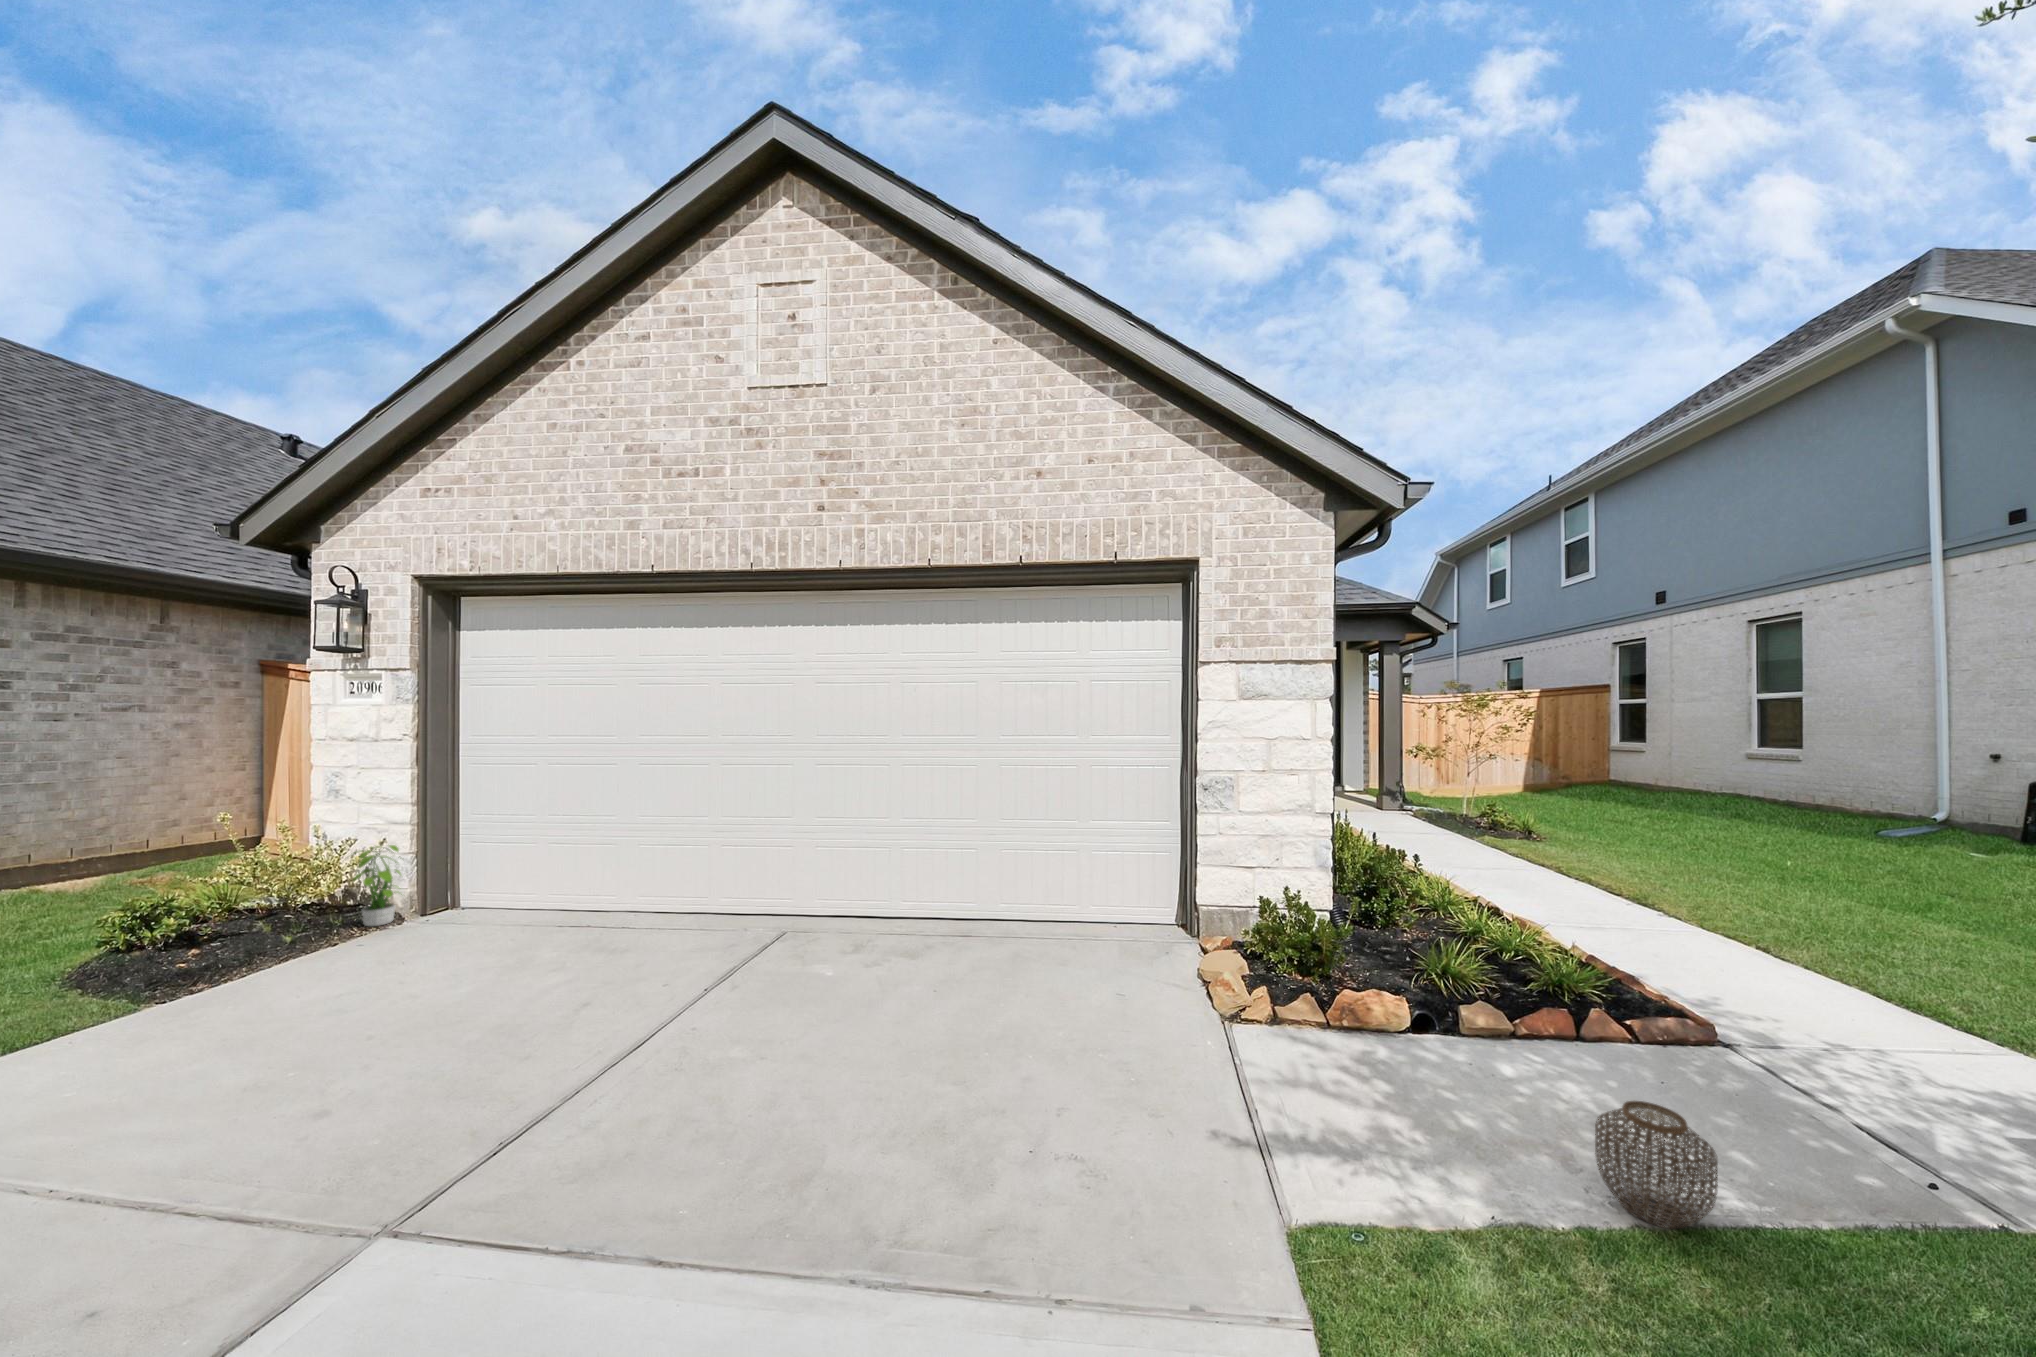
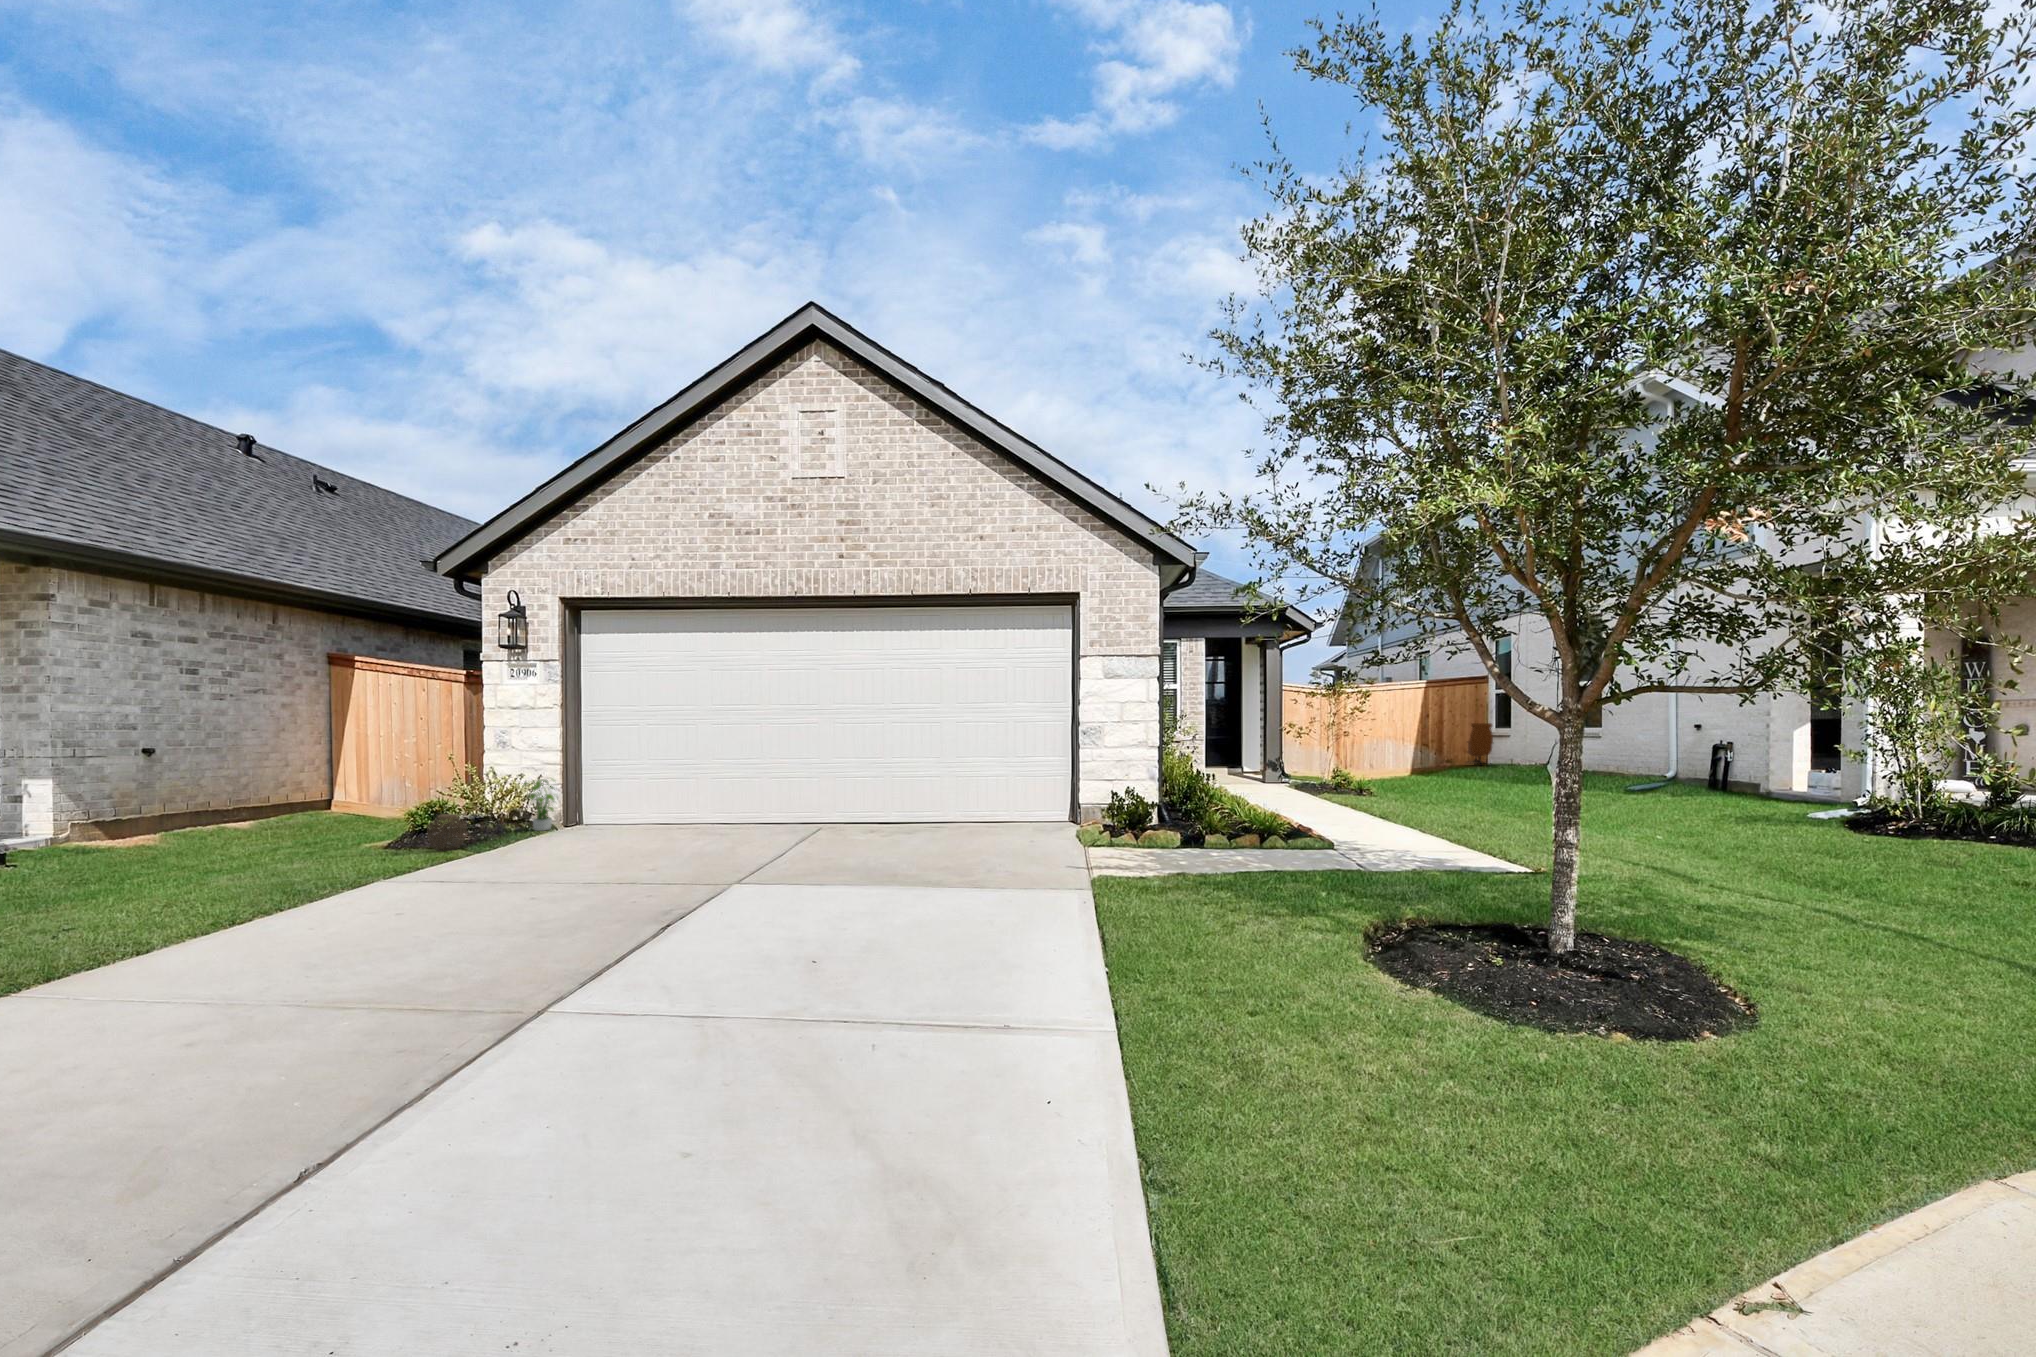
lounge chair: none [1657,744,1706,800] -> present [1467,723,1493,764]
woven basket: present [1595,1101,1718,1229] -> present [427,814,467,851]

